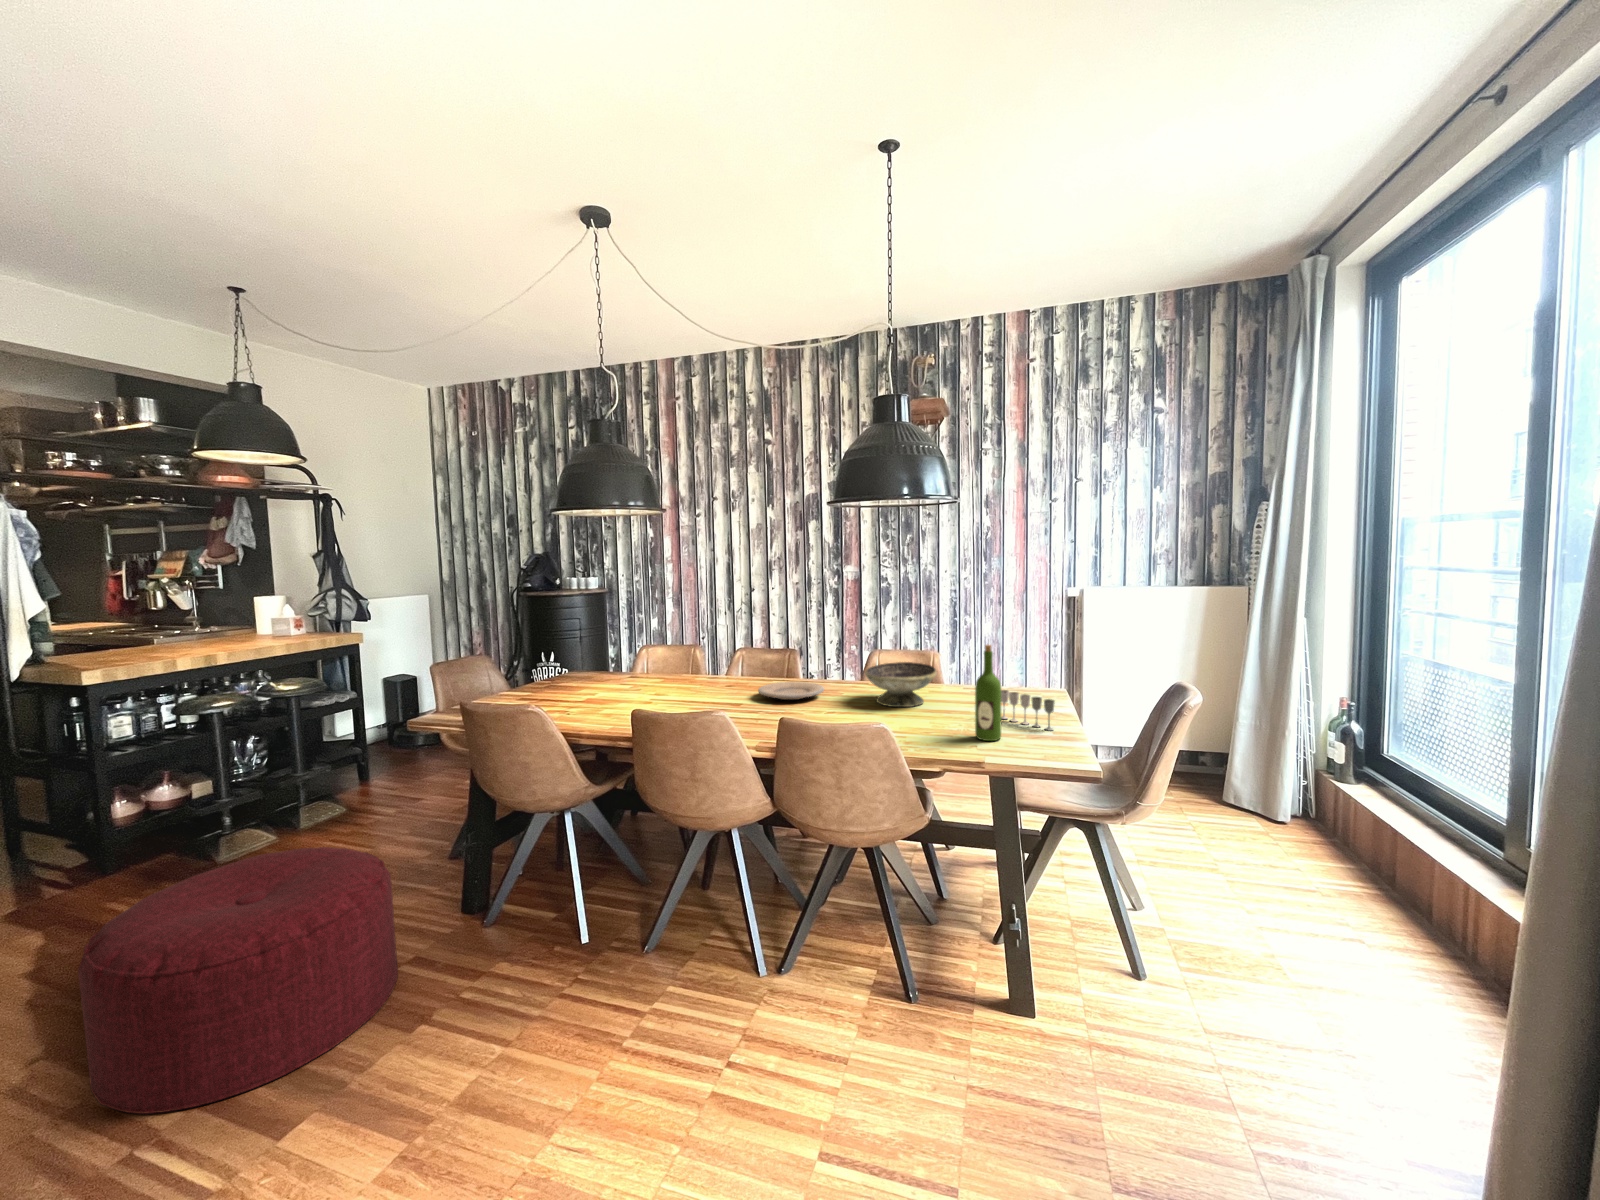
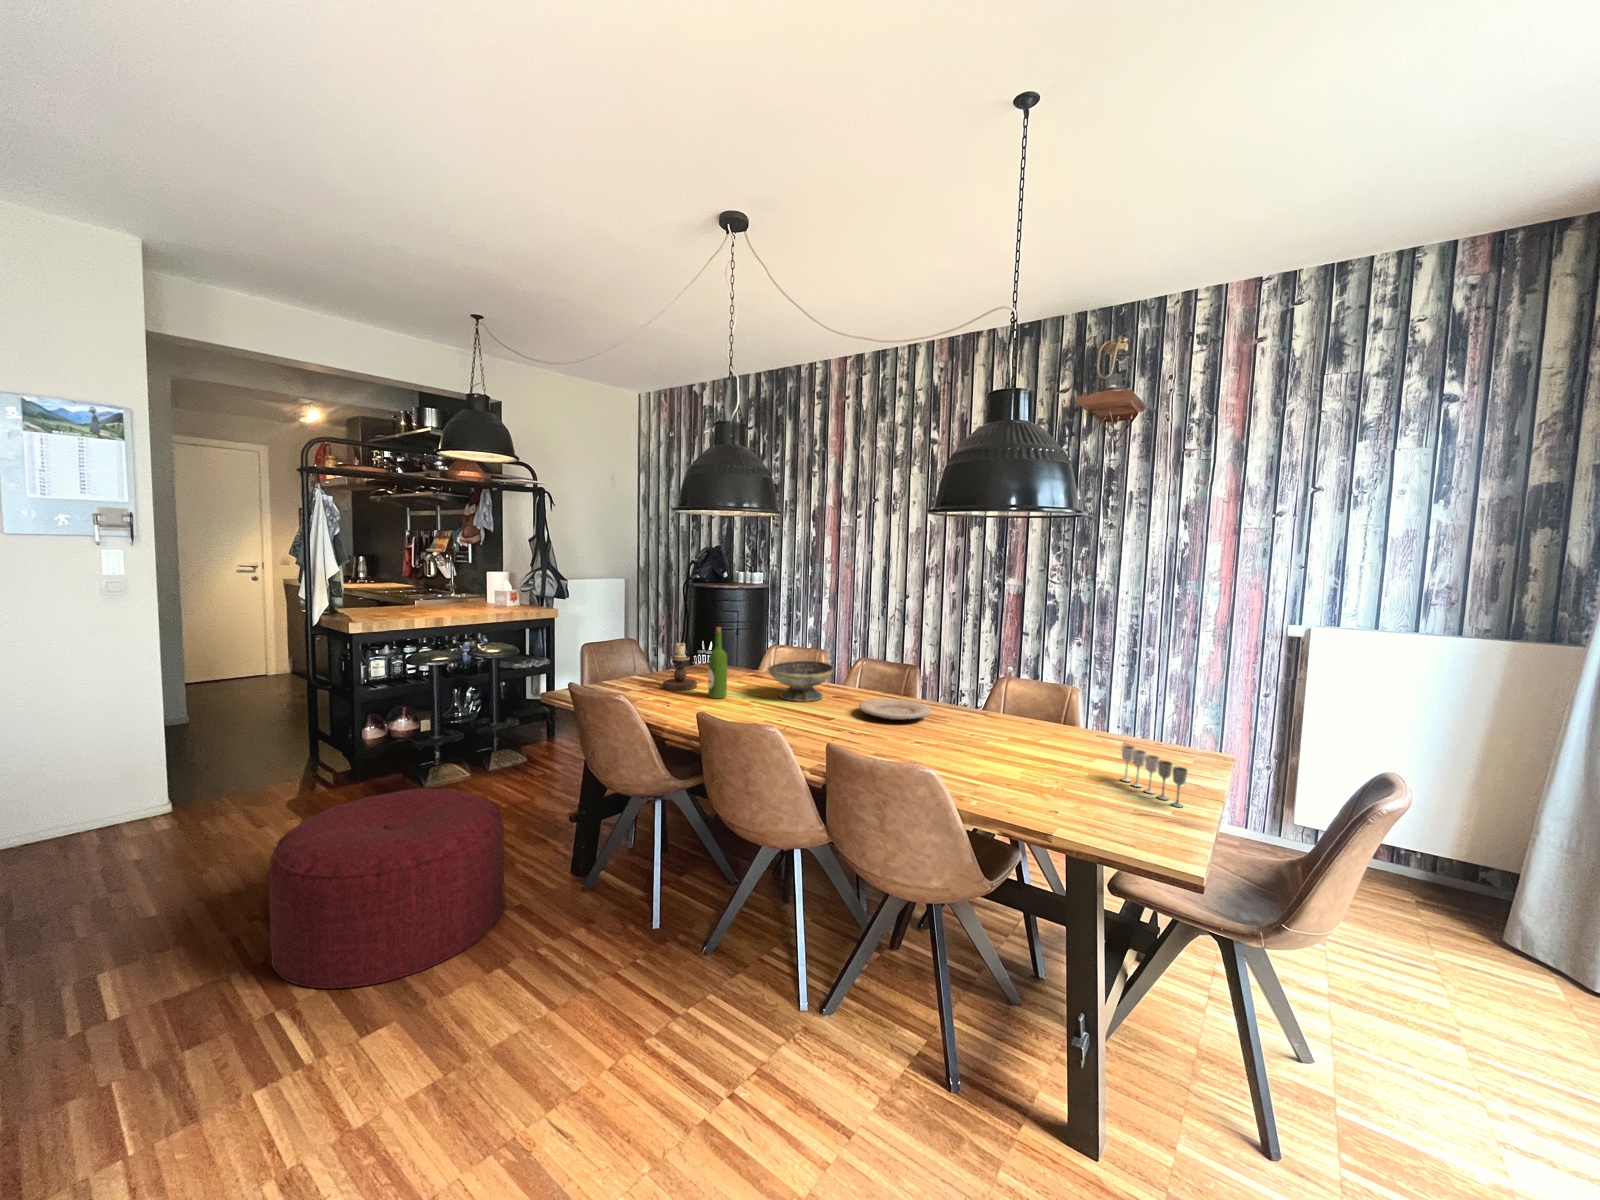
wine bottle: present [975,645,1001,741] -> present [708,627,727,699]
candlestick: none [543,652,580,702] -> present [663,643,697,690]
decorative bowl: present [865,662,936,707] -> present [769,661,834,702]

